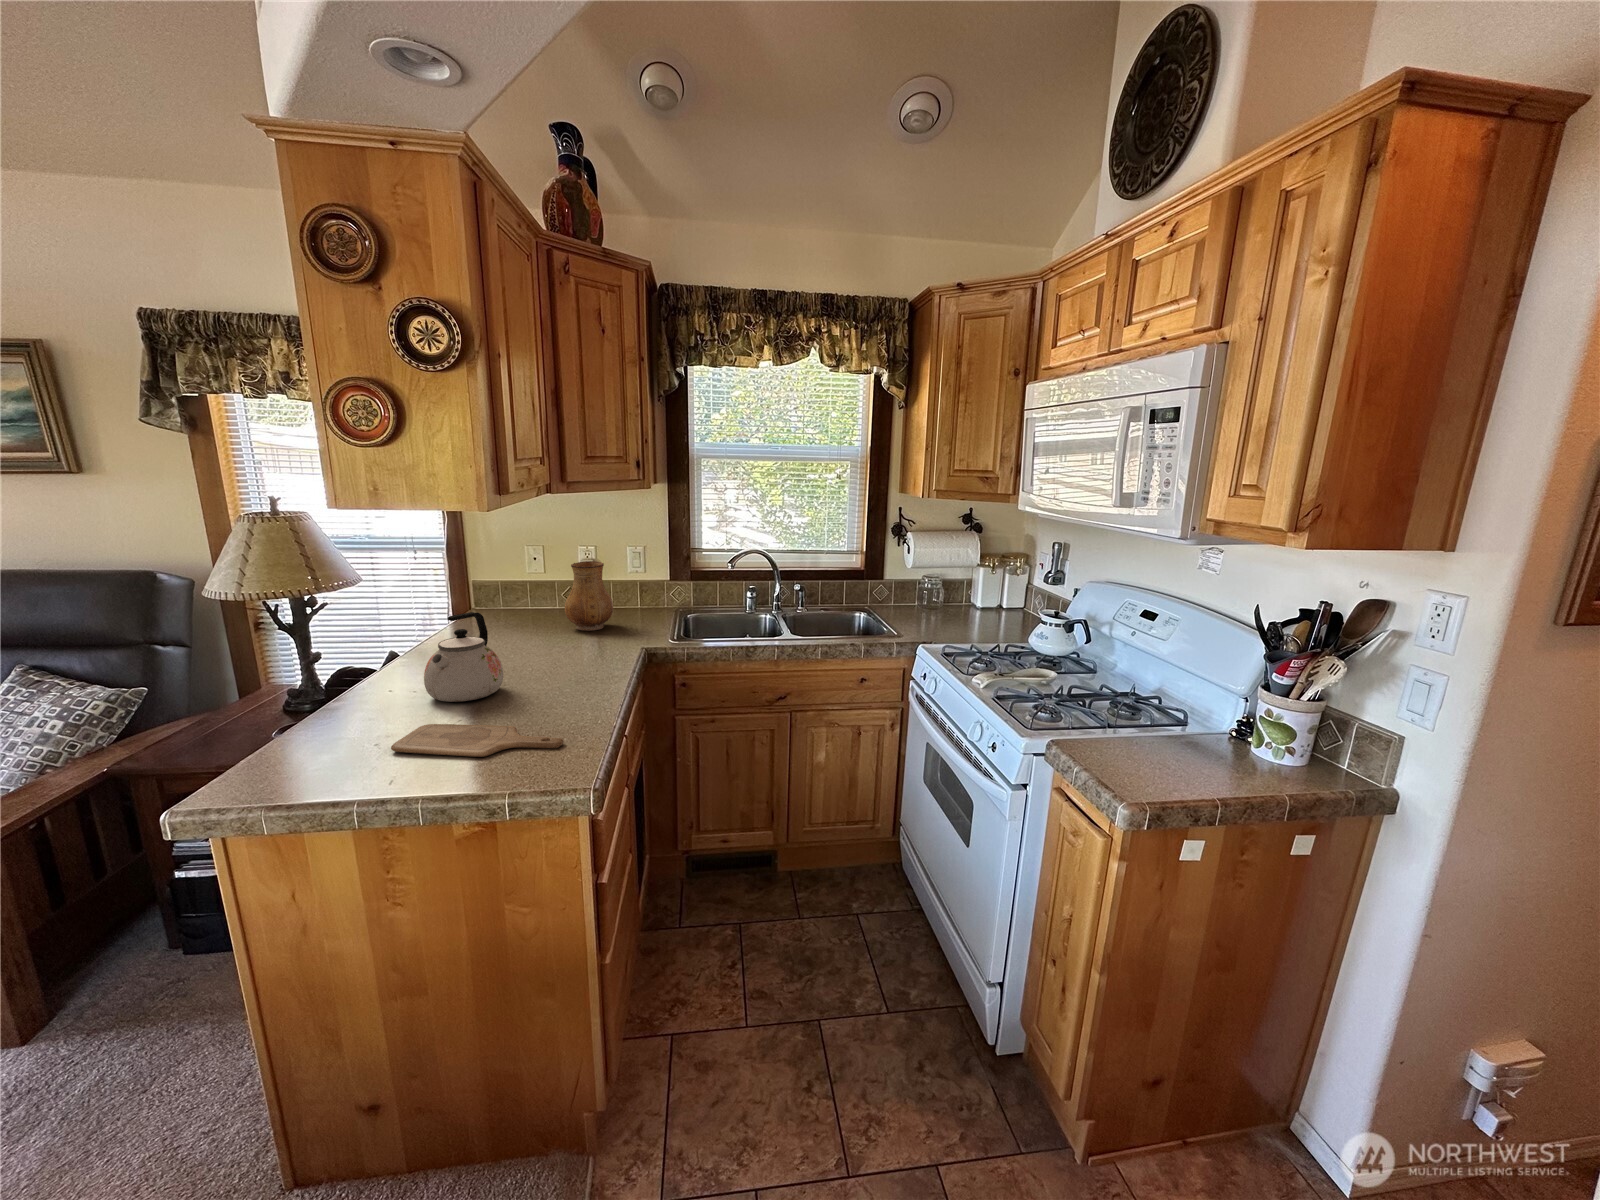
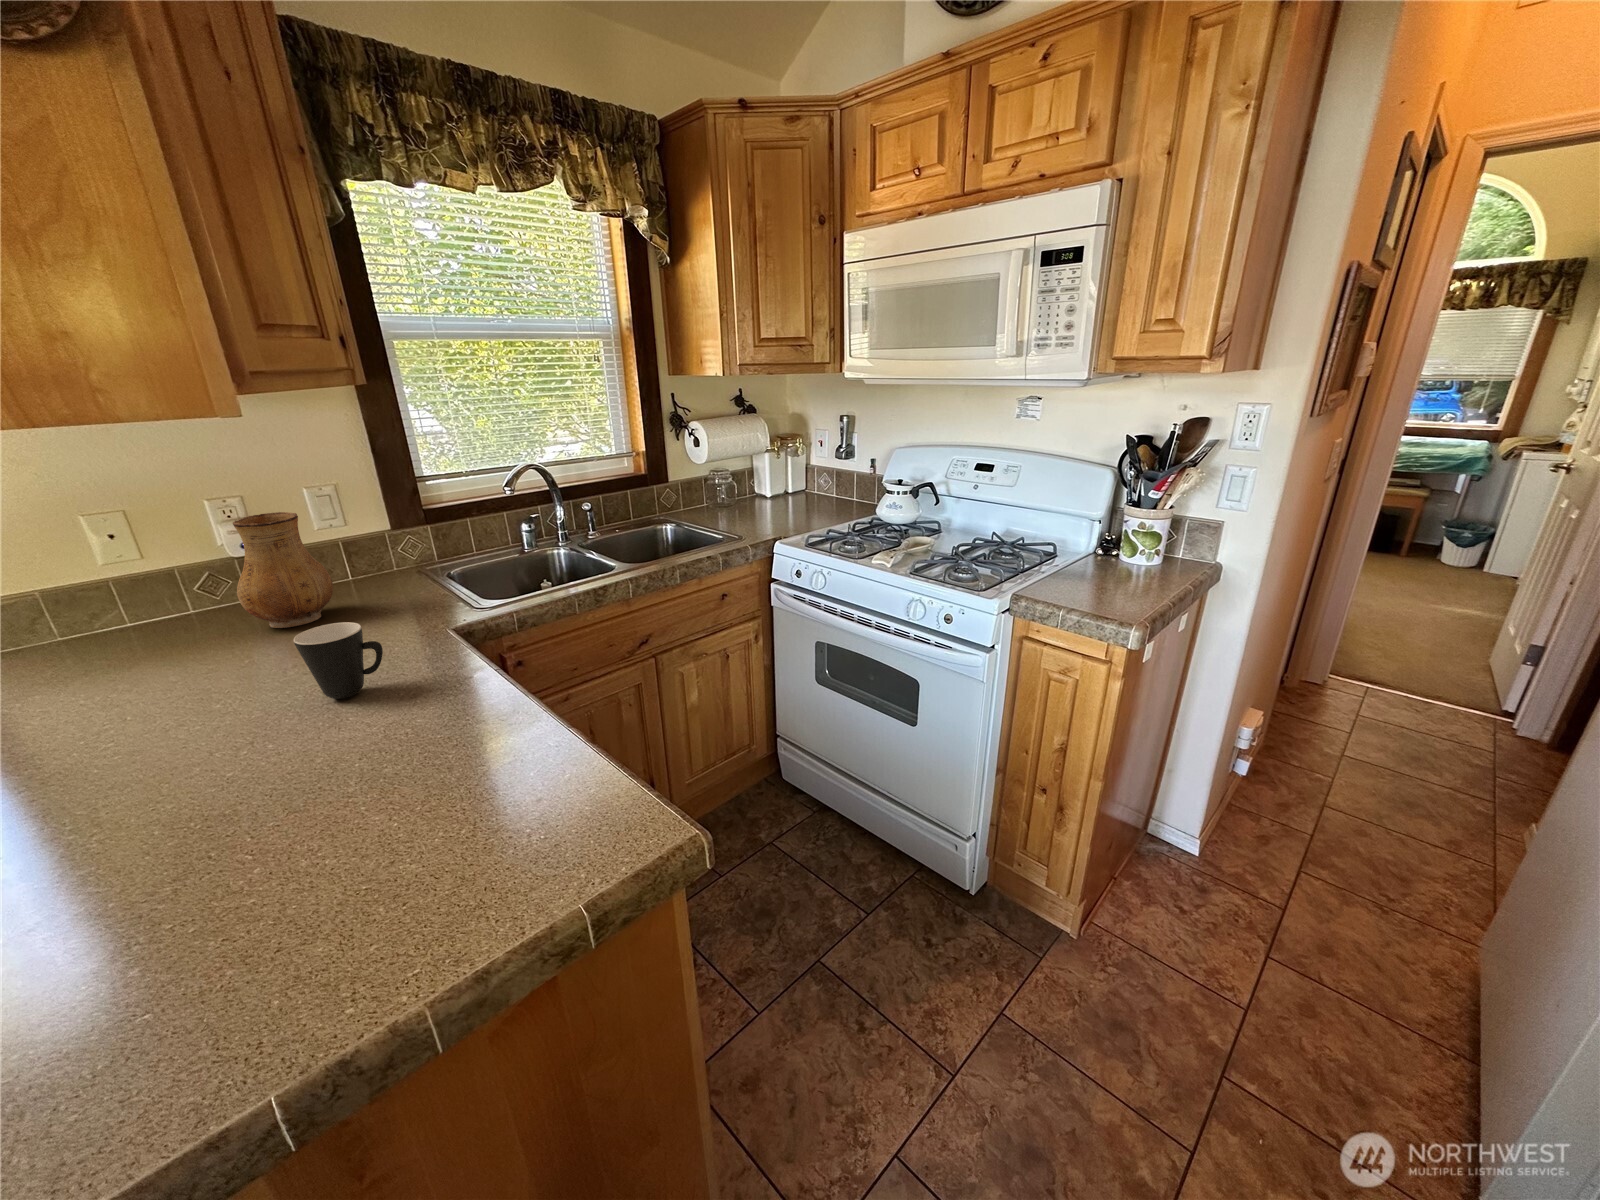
kettle: present [424,612,503,702] -> none [106,629,296,818]
mug: none [535,628,576,672] -> present [294,622,383,699]
cutting board: present [391,724,564,757] -> none [215,781,567,950]

